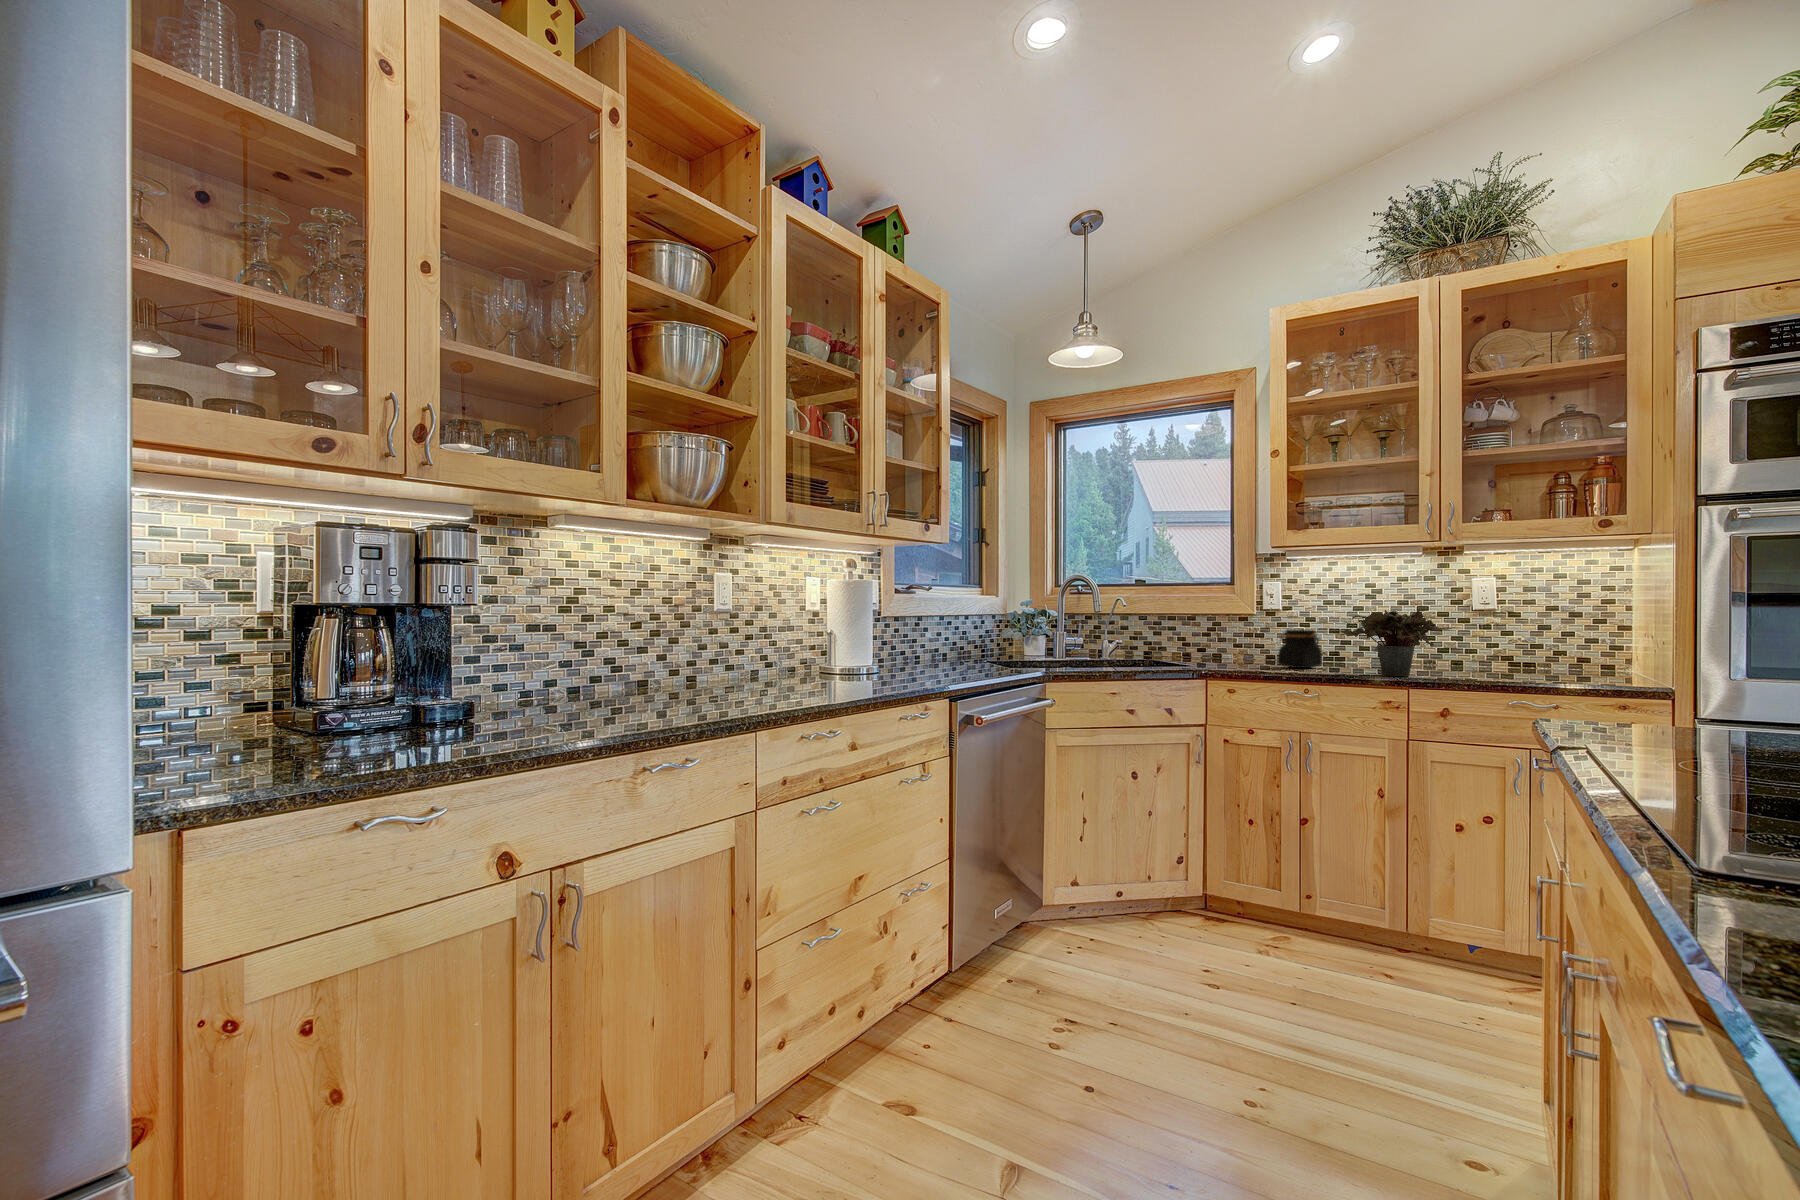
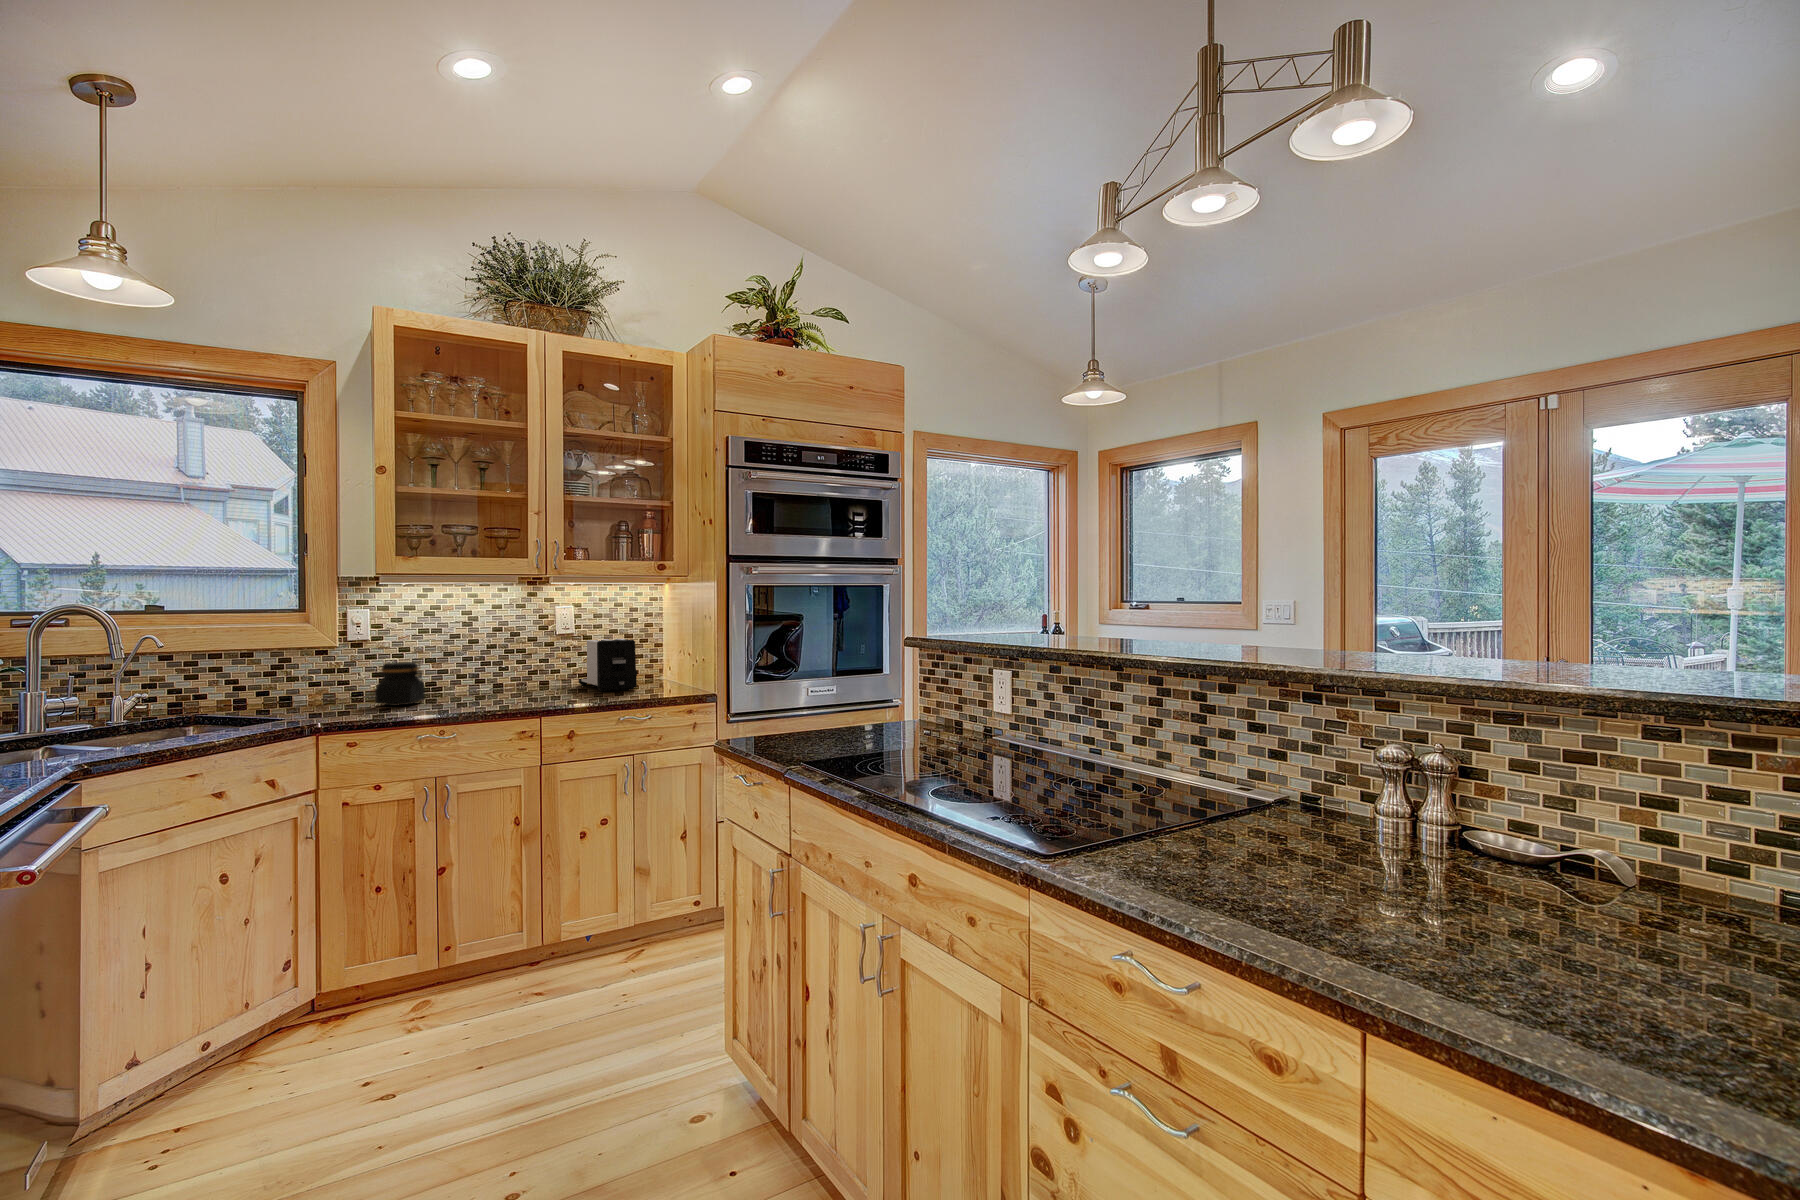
potted plant: present [1340,610,1455,676] -> none [459,643,565,706]
toaster: none [1511,616,1574,679] -> present [579,639,637,691]

